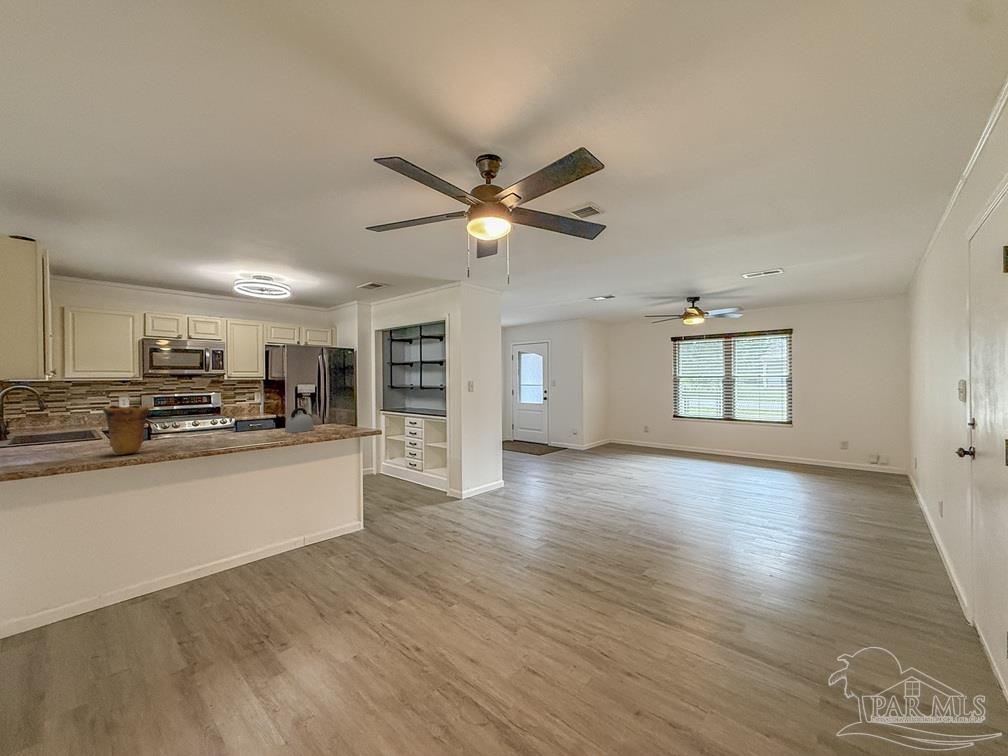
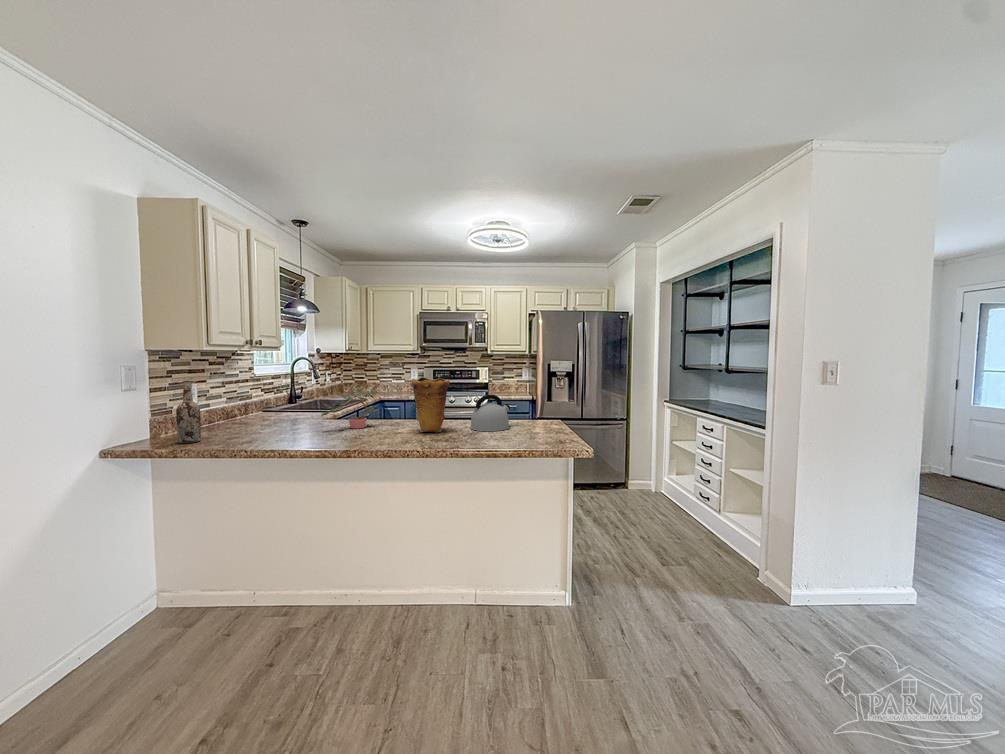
vase: present [103,405,149,455] -> present [412,377,450,432]
wine bottle: none [22,409,49,467] -> present [176,381,201,444]
potted plant: none [160,409,203,444] -> present [321,388,378,431]

